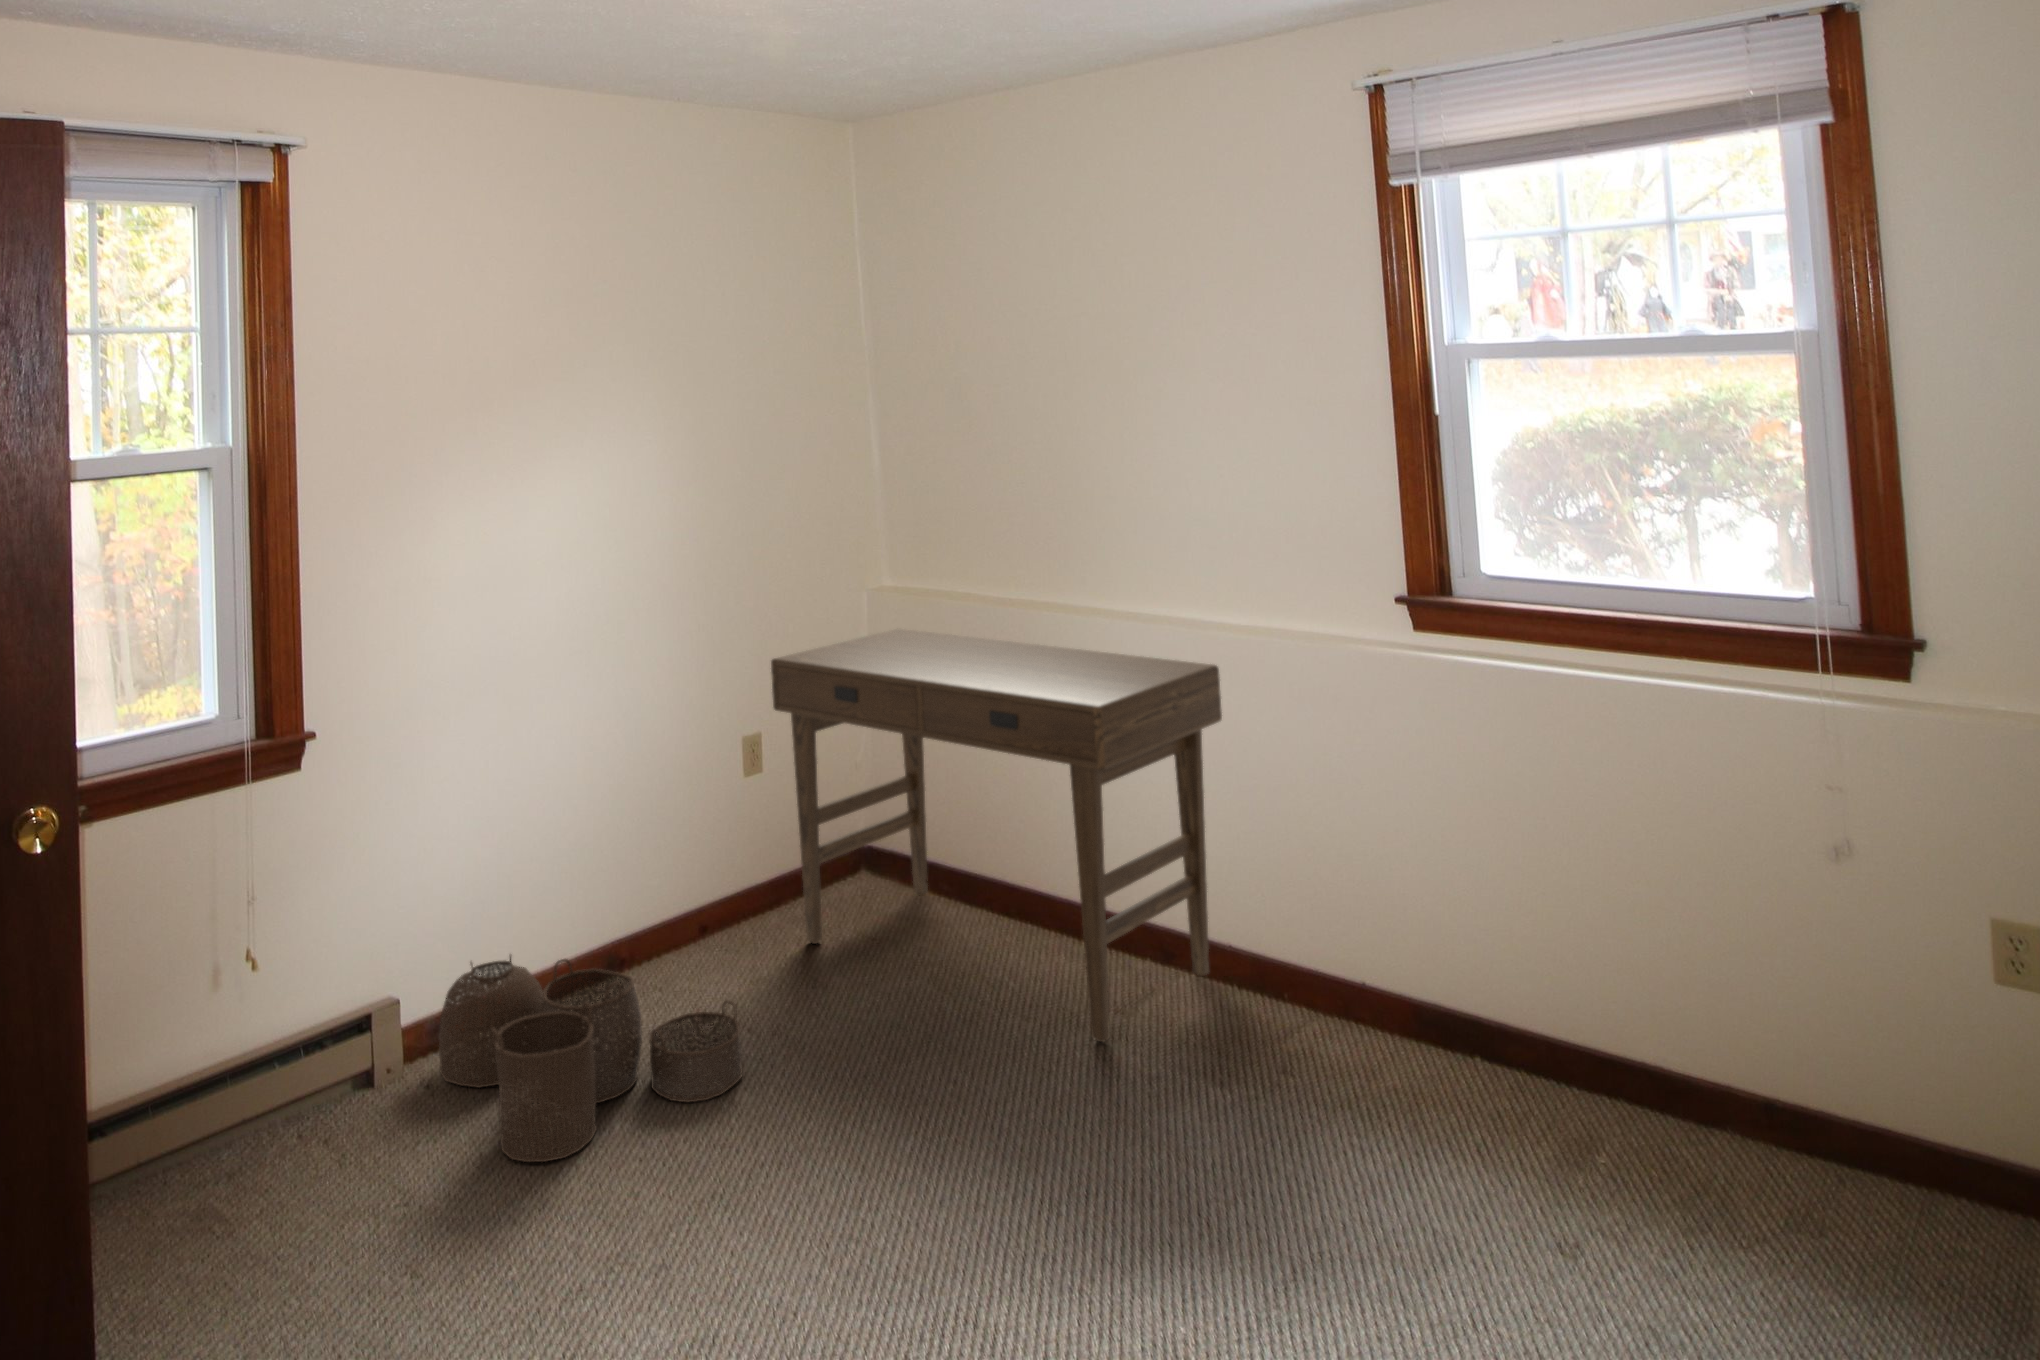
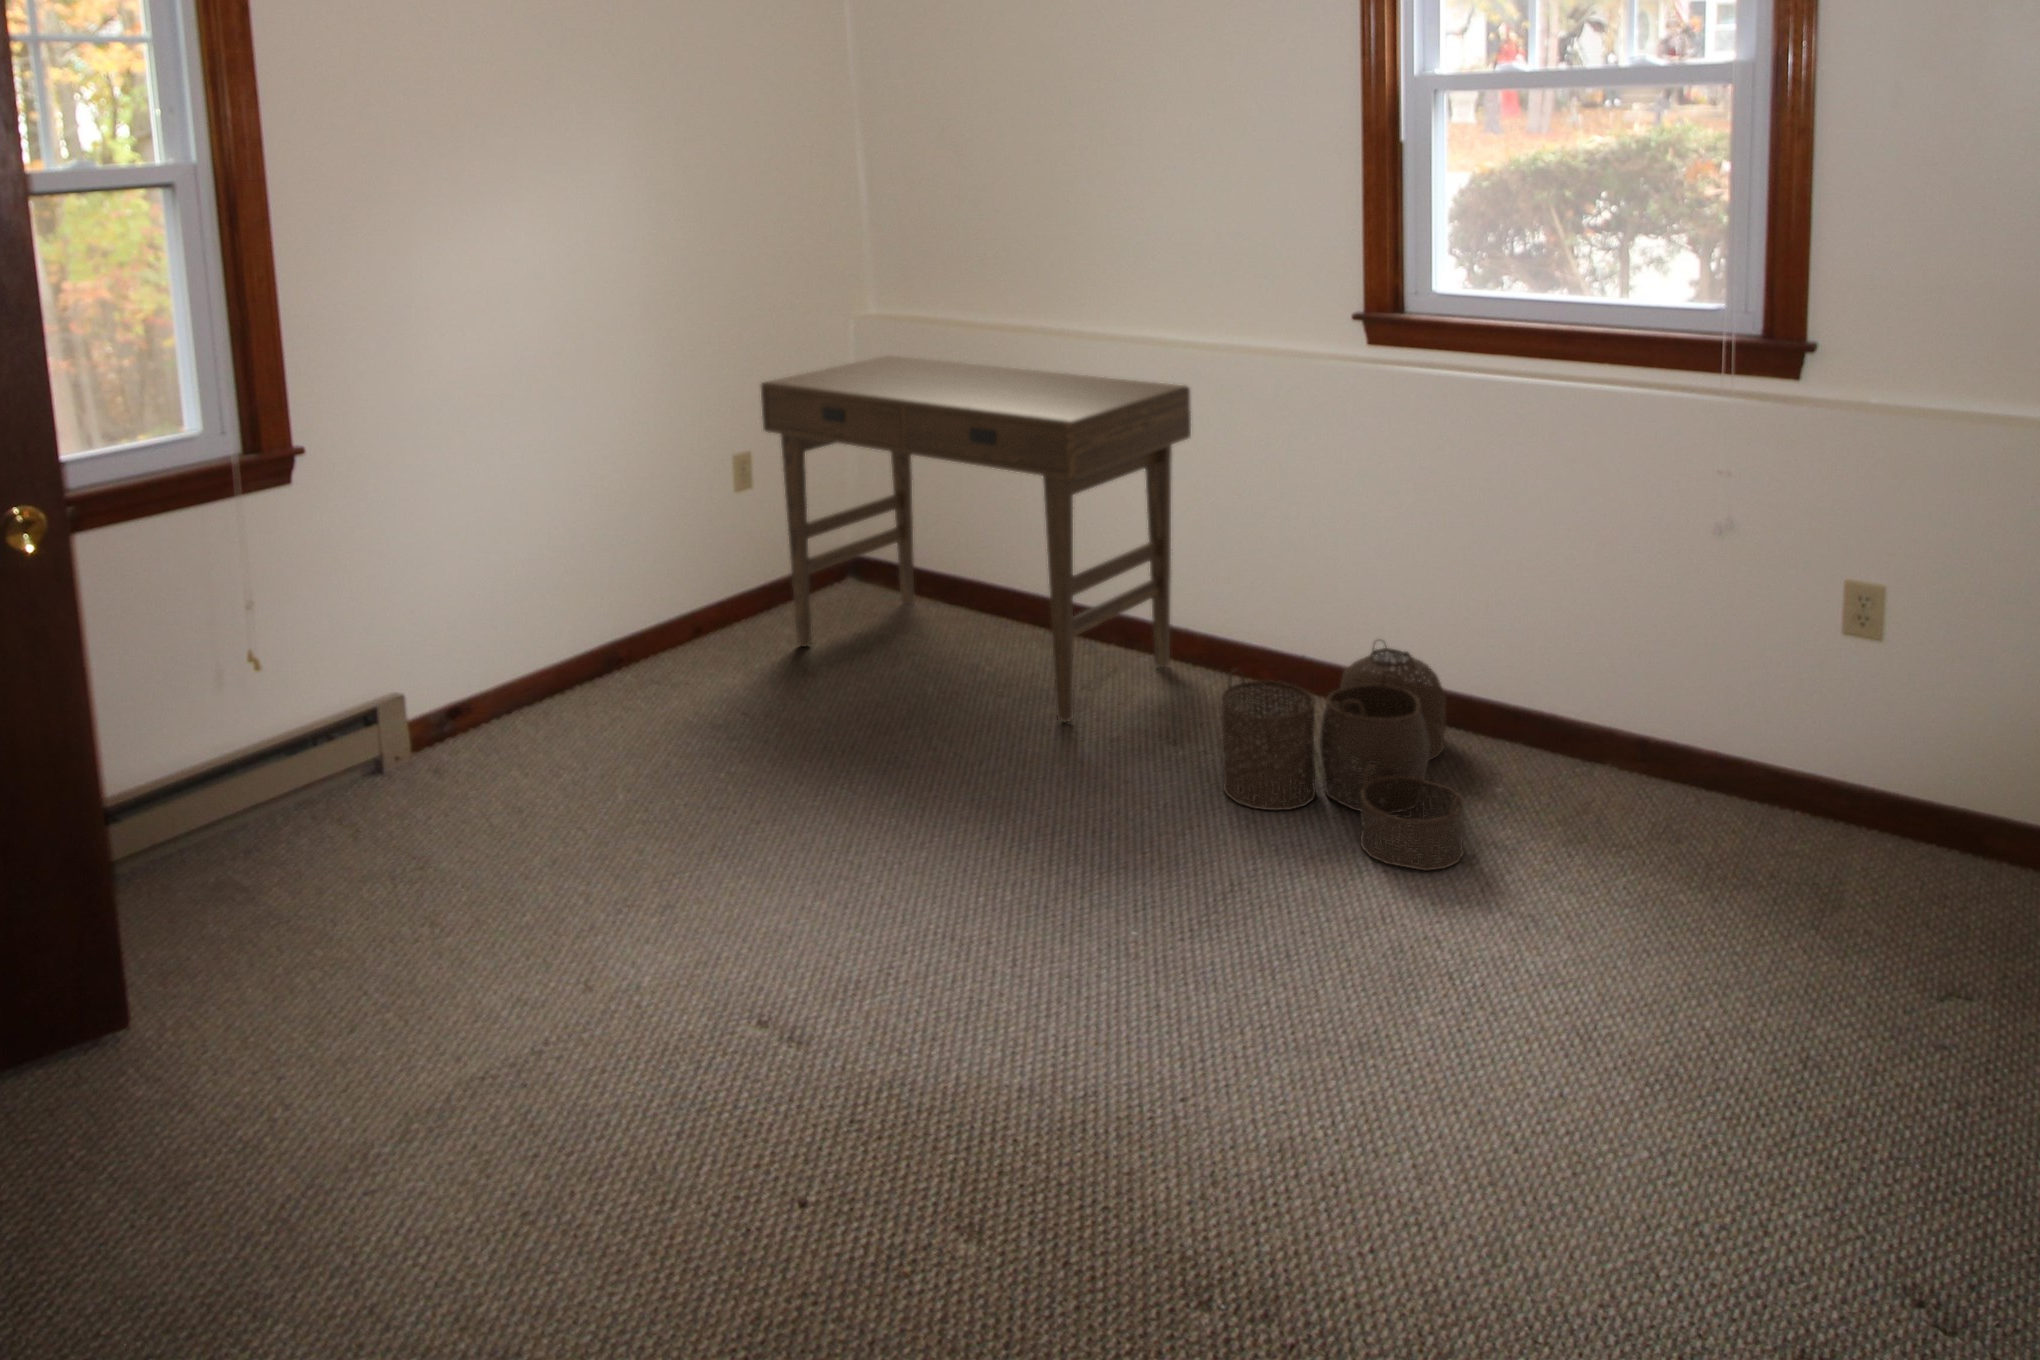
woven basket: present [439,955,742,1162] -> present [1221,647,1464,871]

